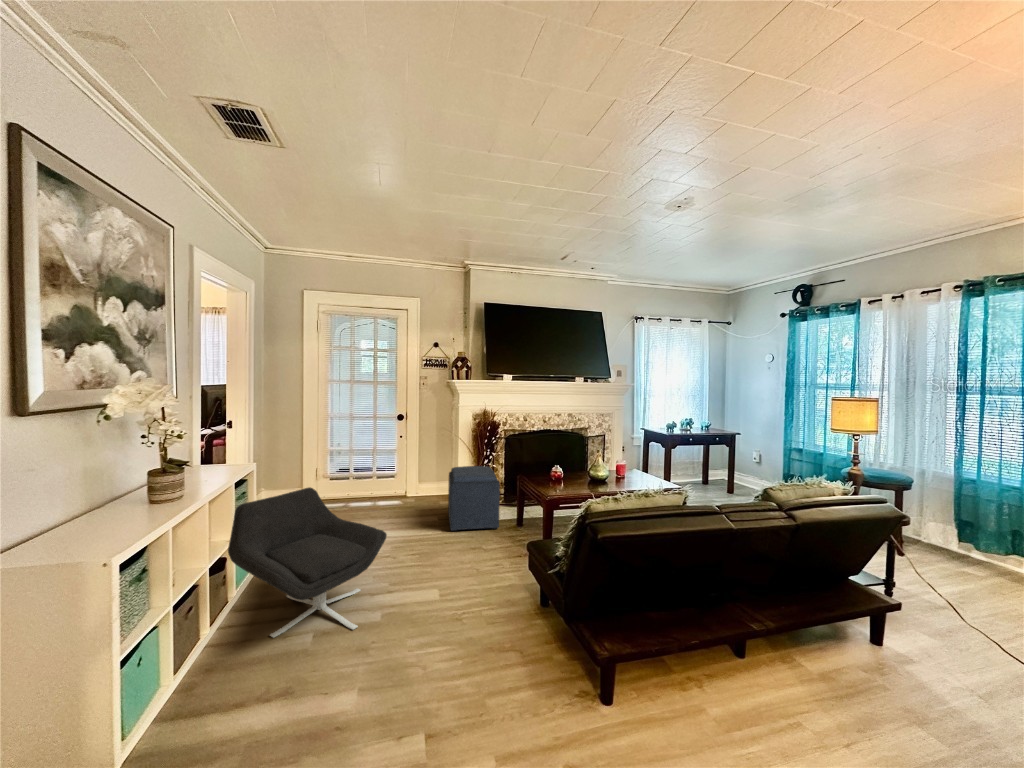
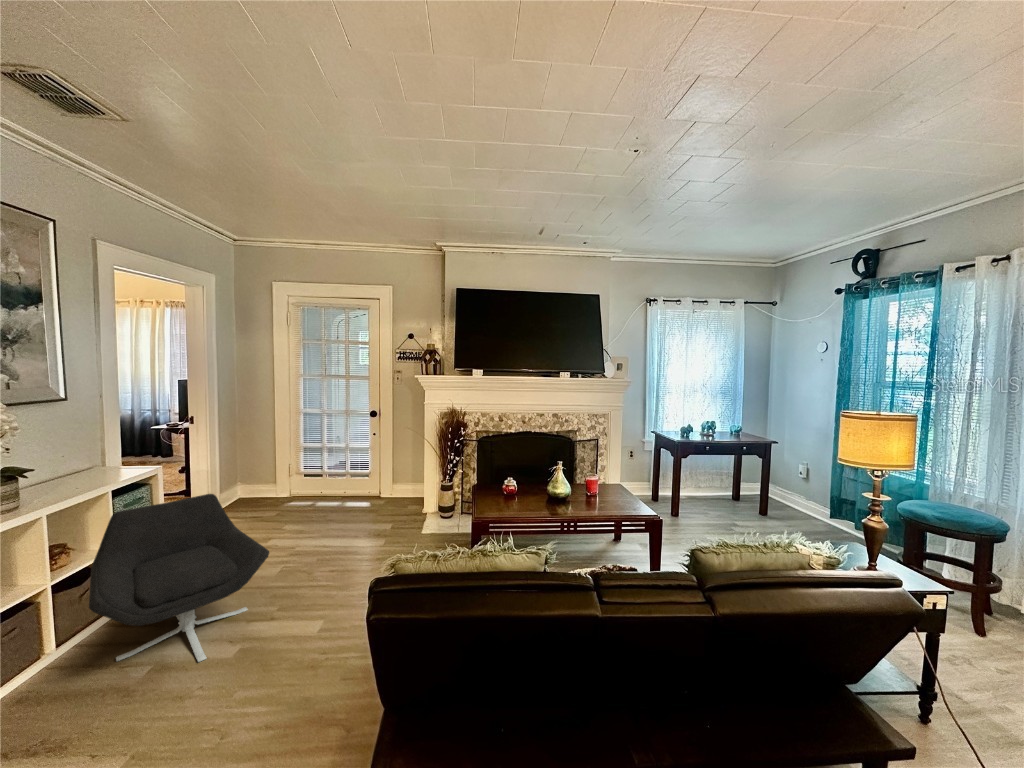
ottoman: present [448,466,500,531] -> none [393,471,455,544]

